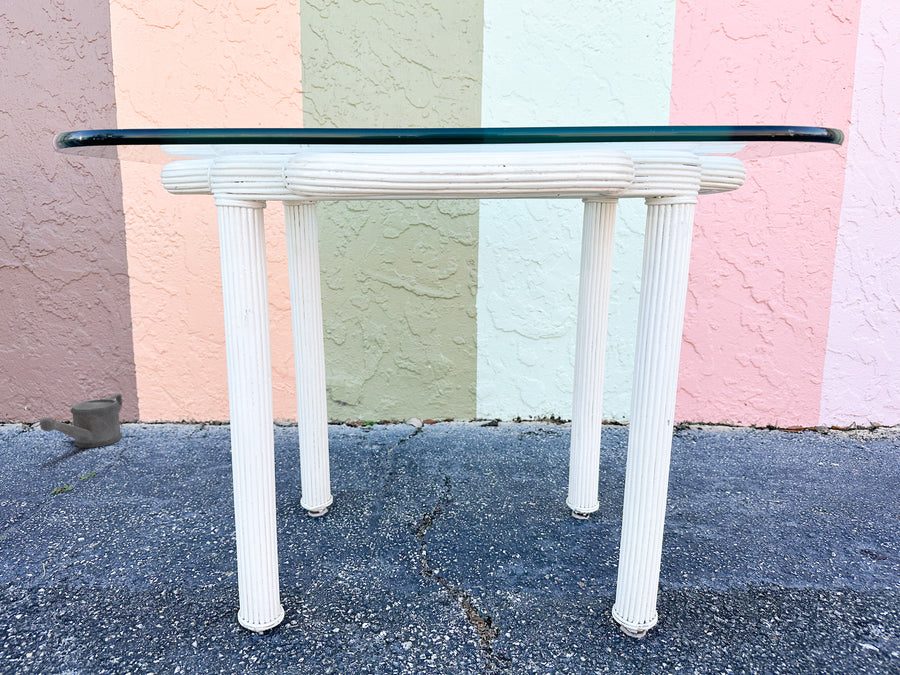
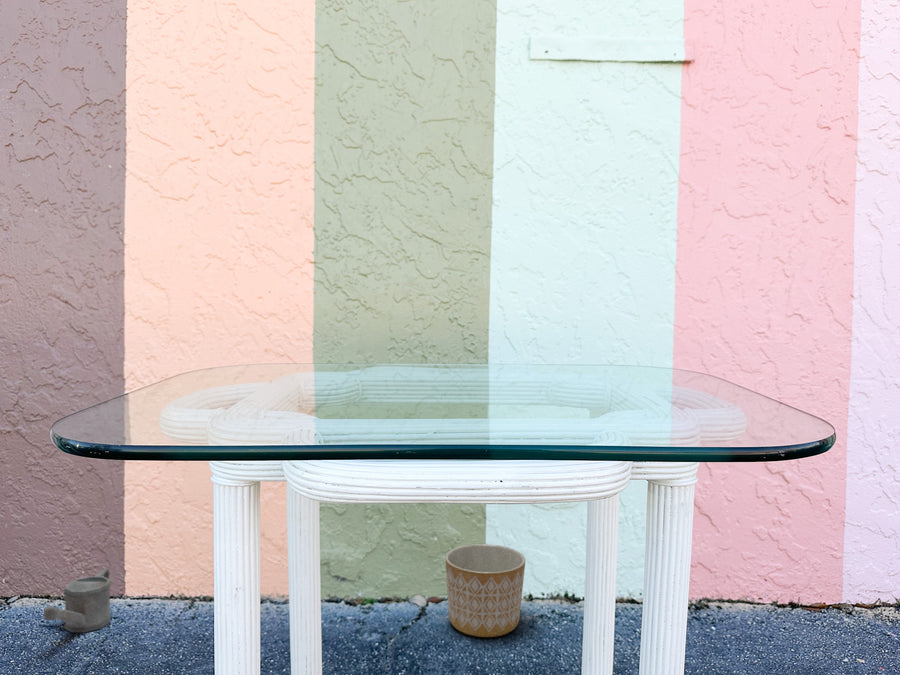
planter: none [437,370,514,451] -> present [445,544,525,637]

